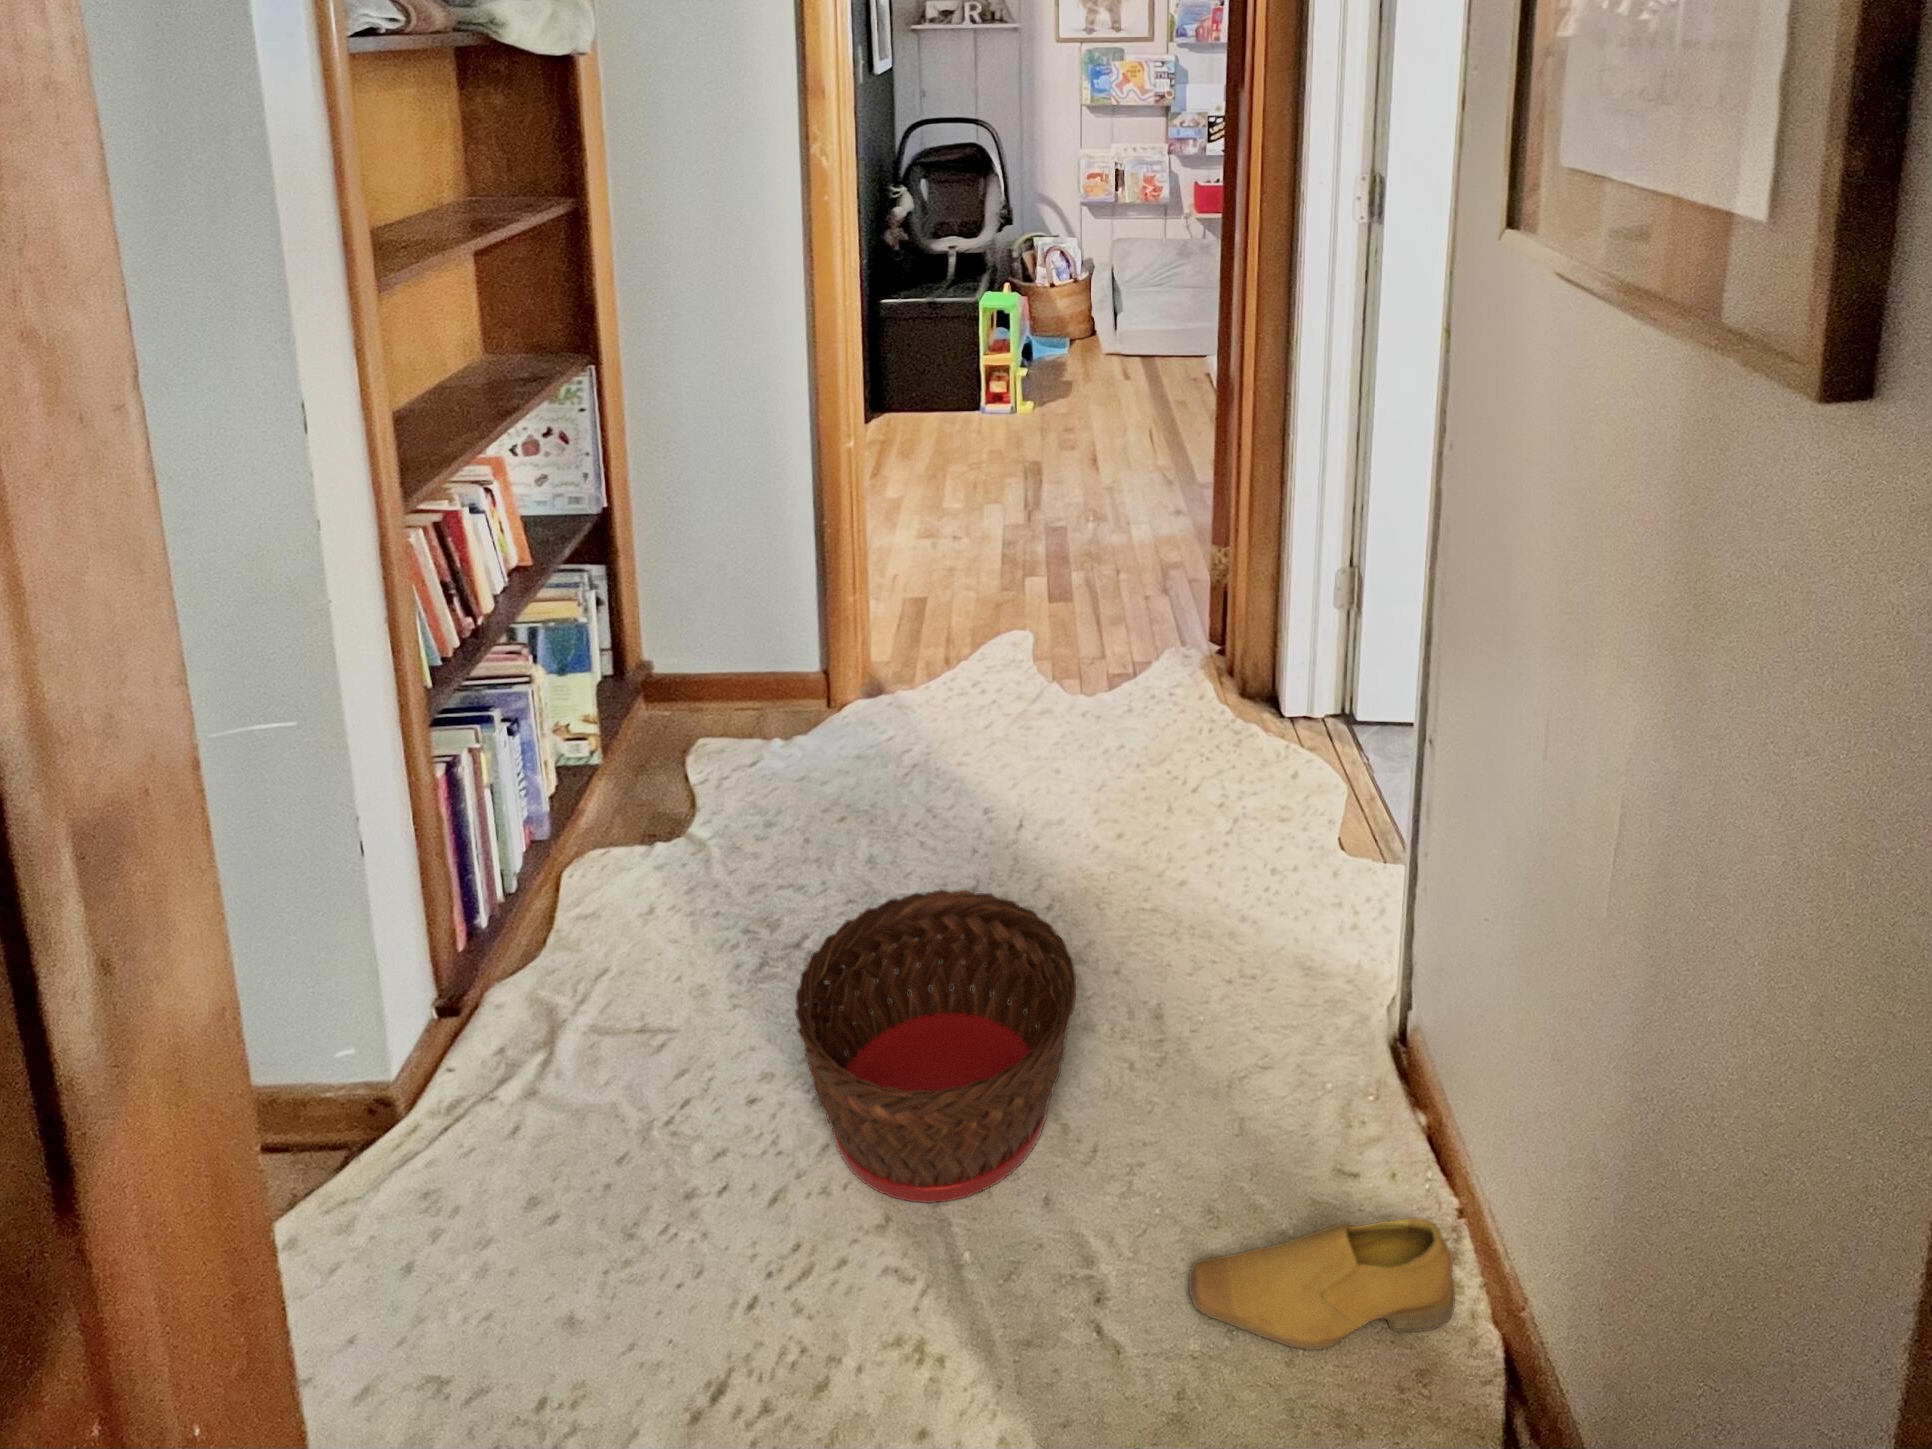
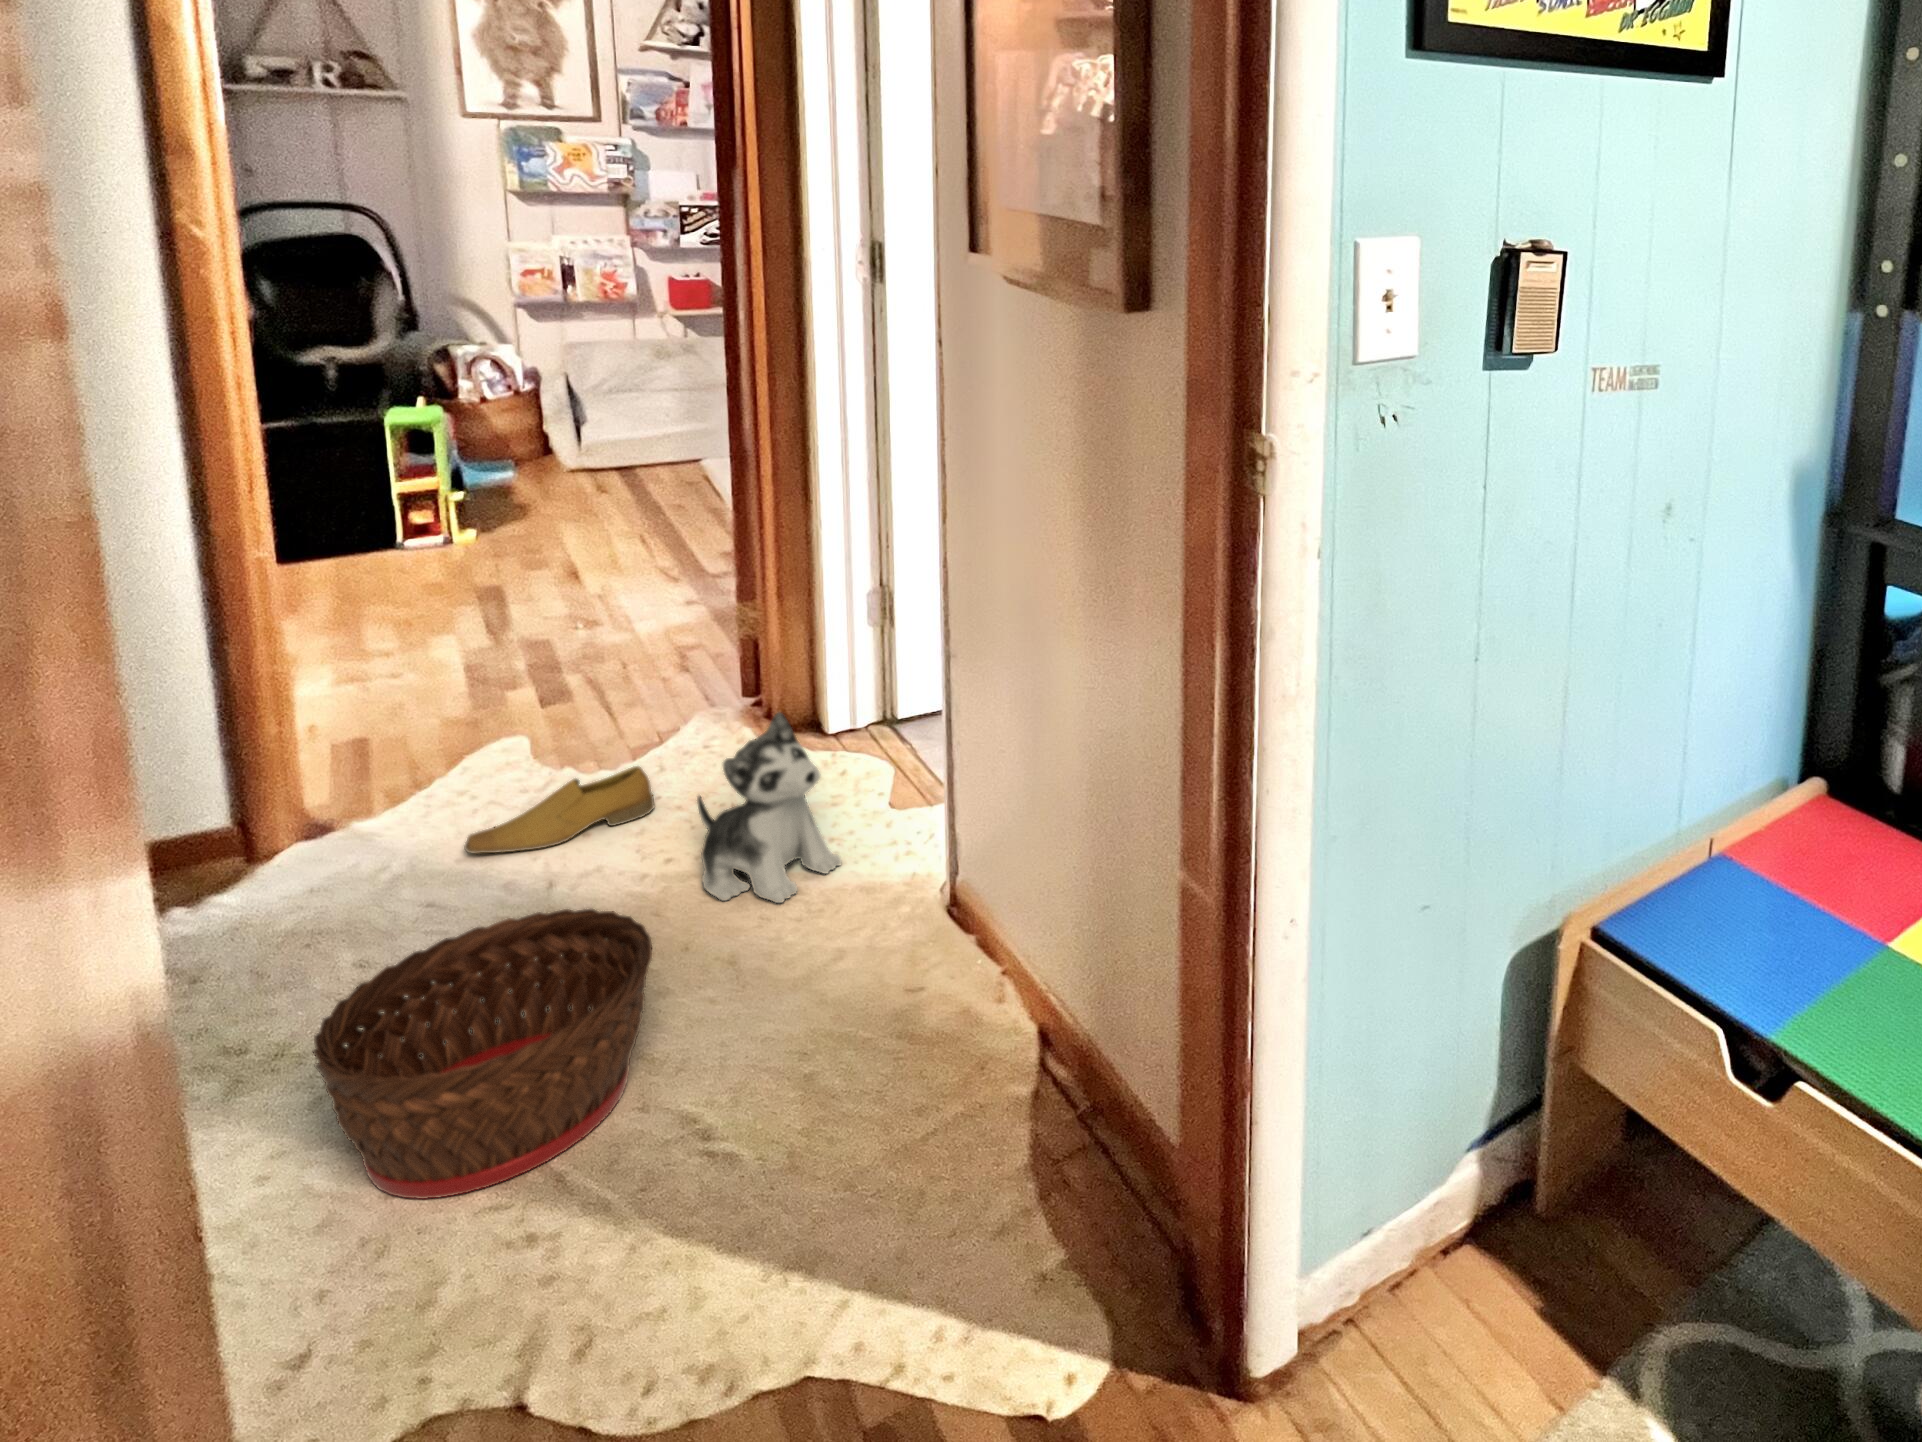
plush toy: none [1145,722,1277,934] -> present [697,713,841,903]
shoe: present [1189,1218,1455,1350] -> present [464,766,654,853]

